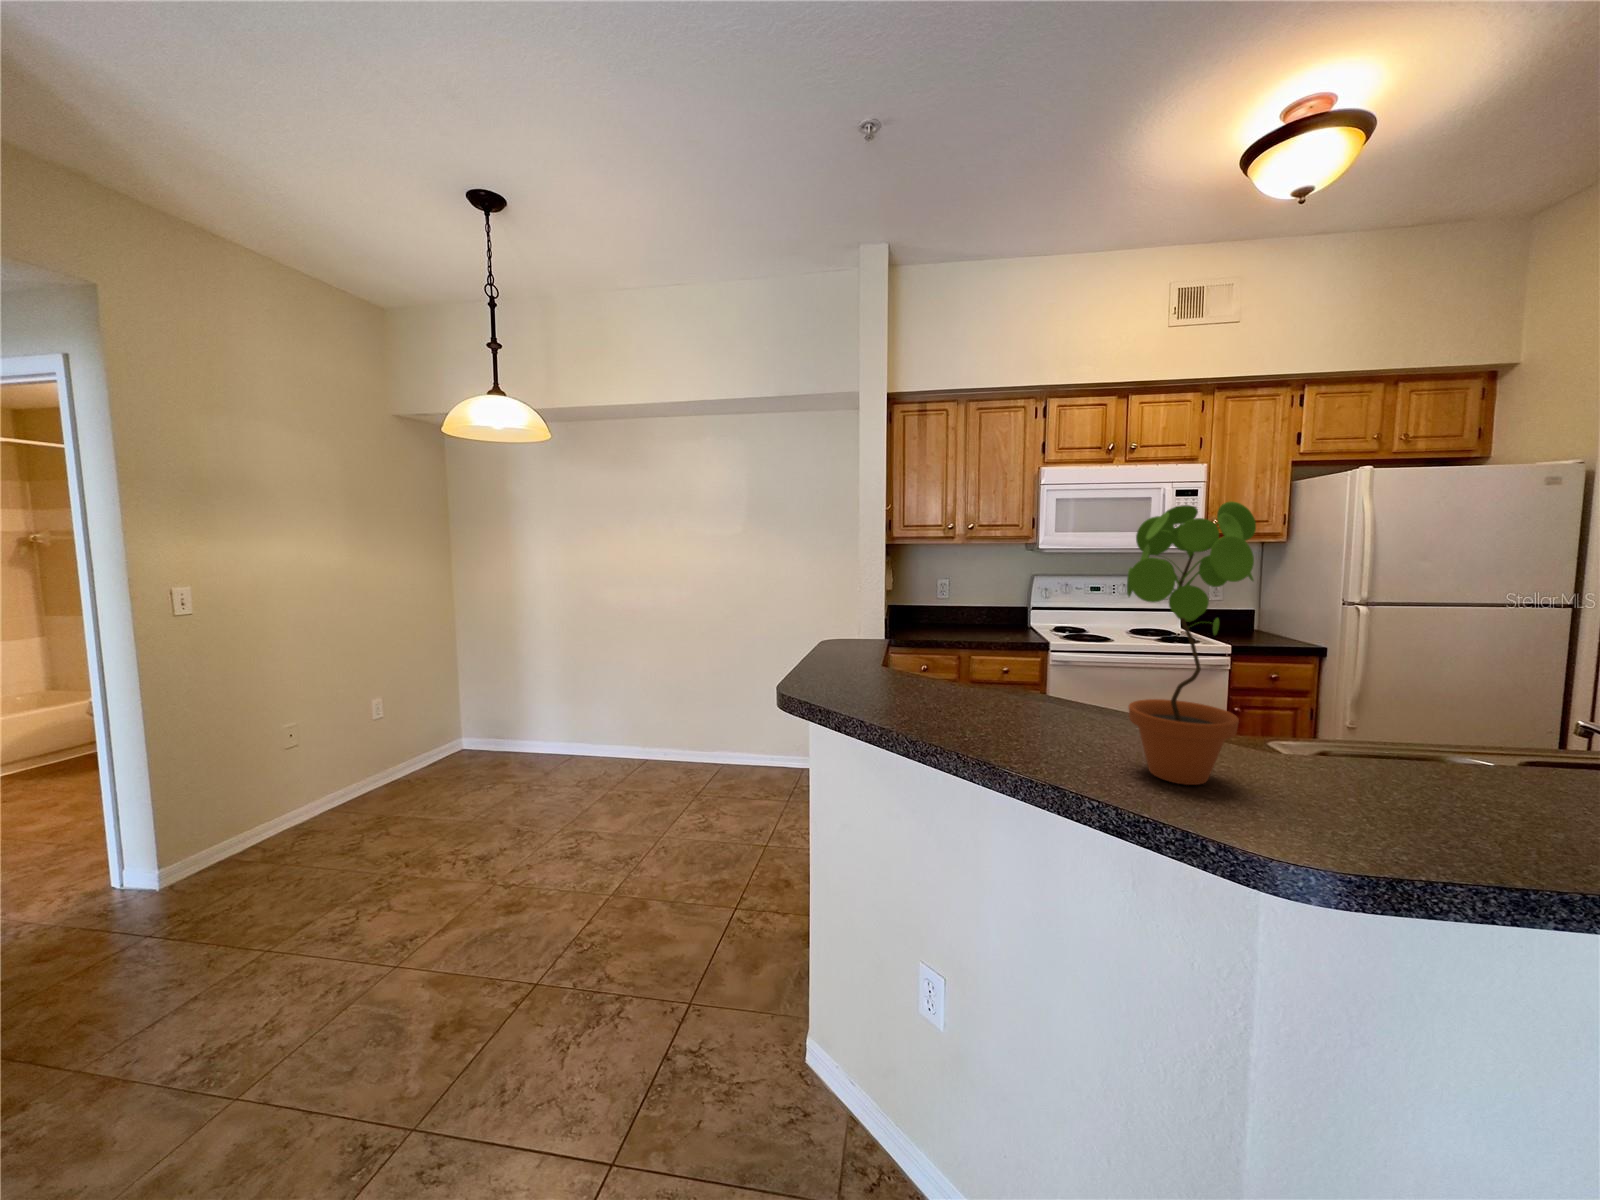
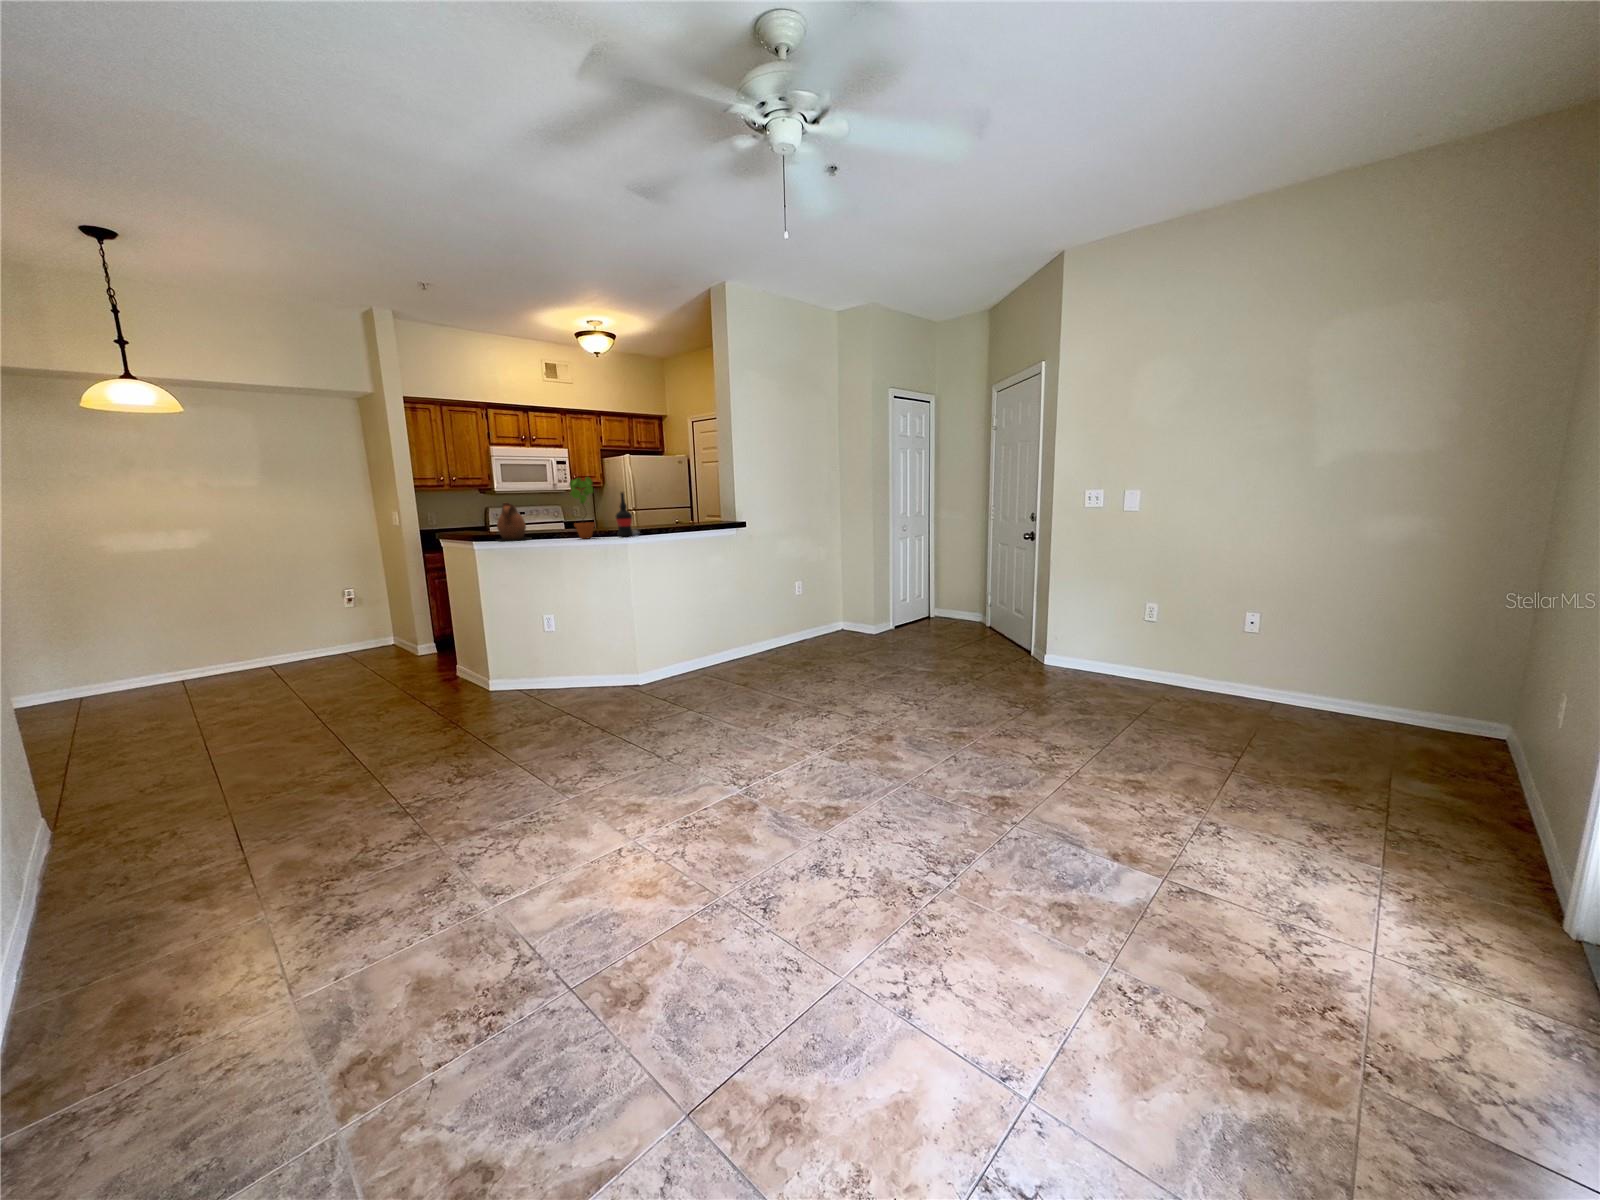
wine bottle: none [1364,578,1504,840] -> present [616,492,633,537]
ceramic pitcher: none [888,589,996,711] -> present [497,503,526,541]

